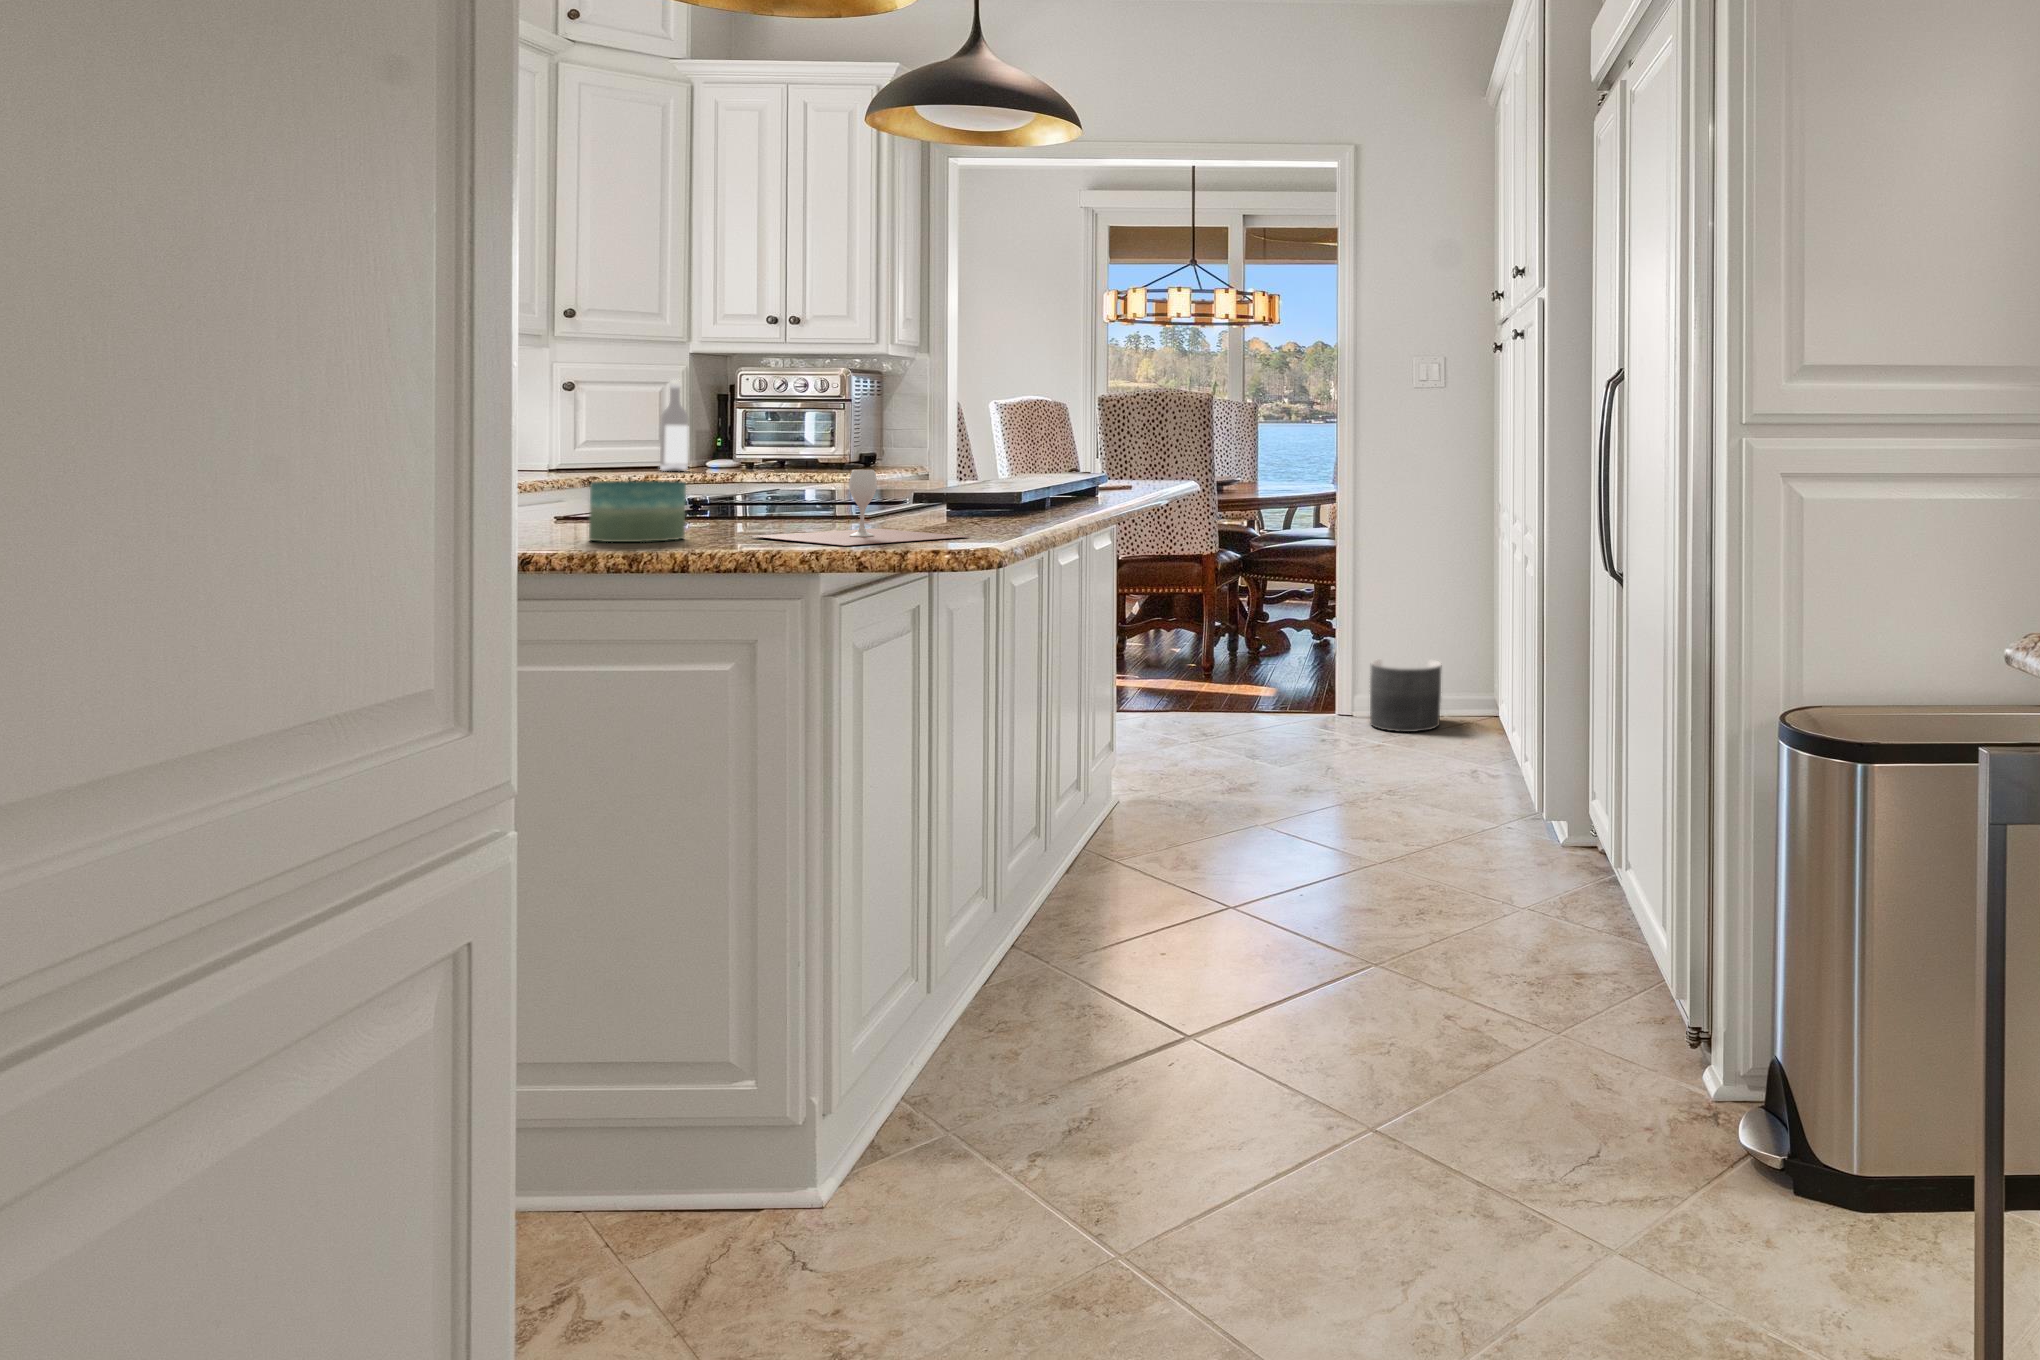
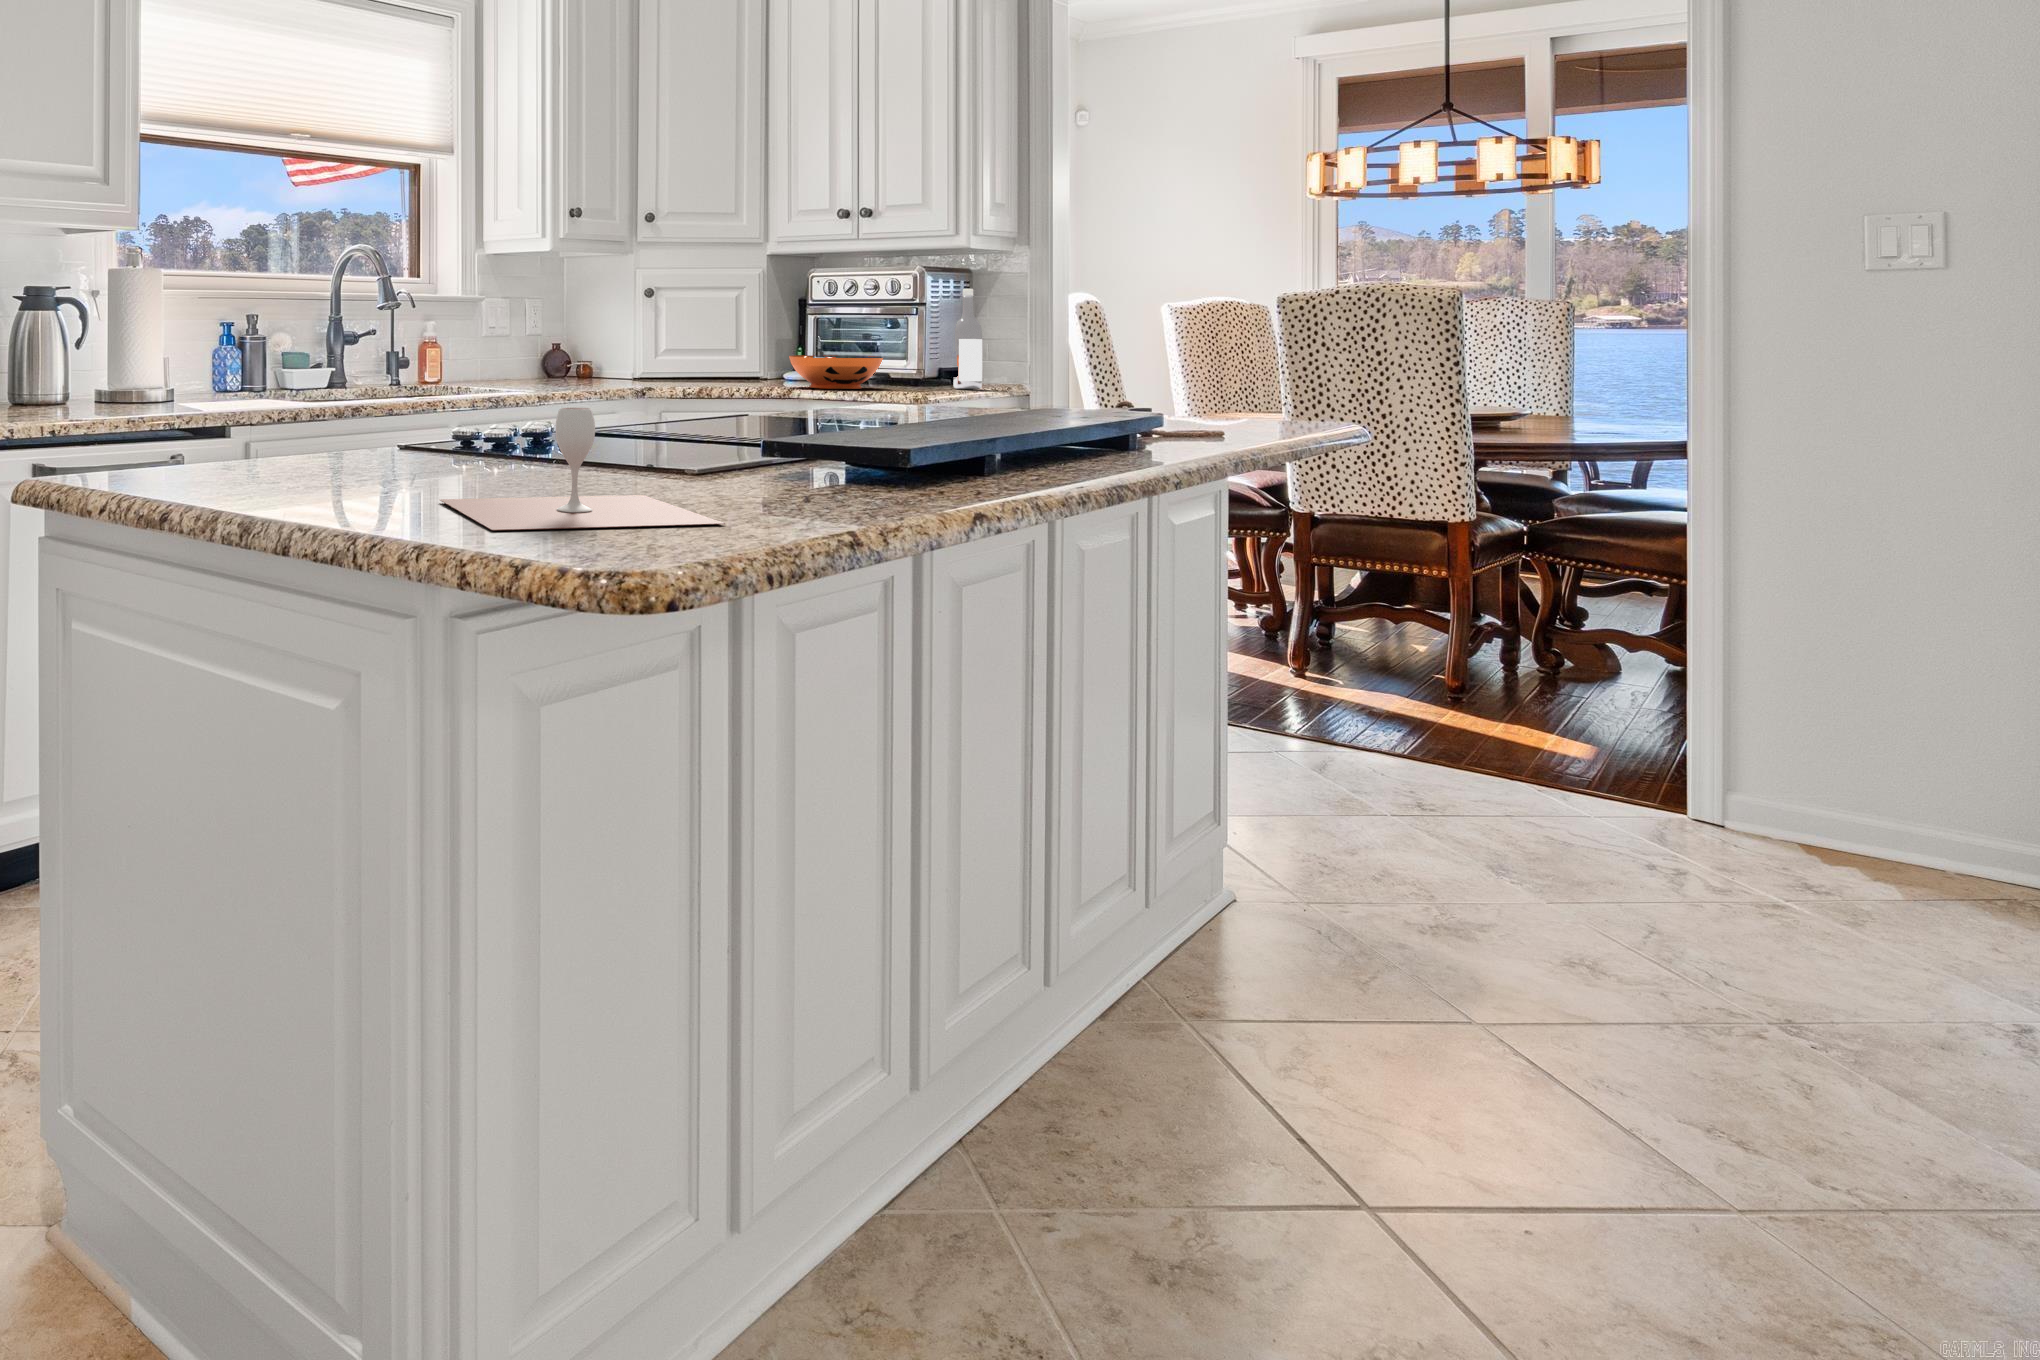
wine bottle: present [660,380,689,471] -> present [953,289,982,389]
decorative bowl: none [721,442,809,470] -> present [789,355,883,389]
candle: present [589,481,686,542] -> none [256,414,371,501]
planter: present [1370,659,1441,732] -> none [1748,732,1916,878]

